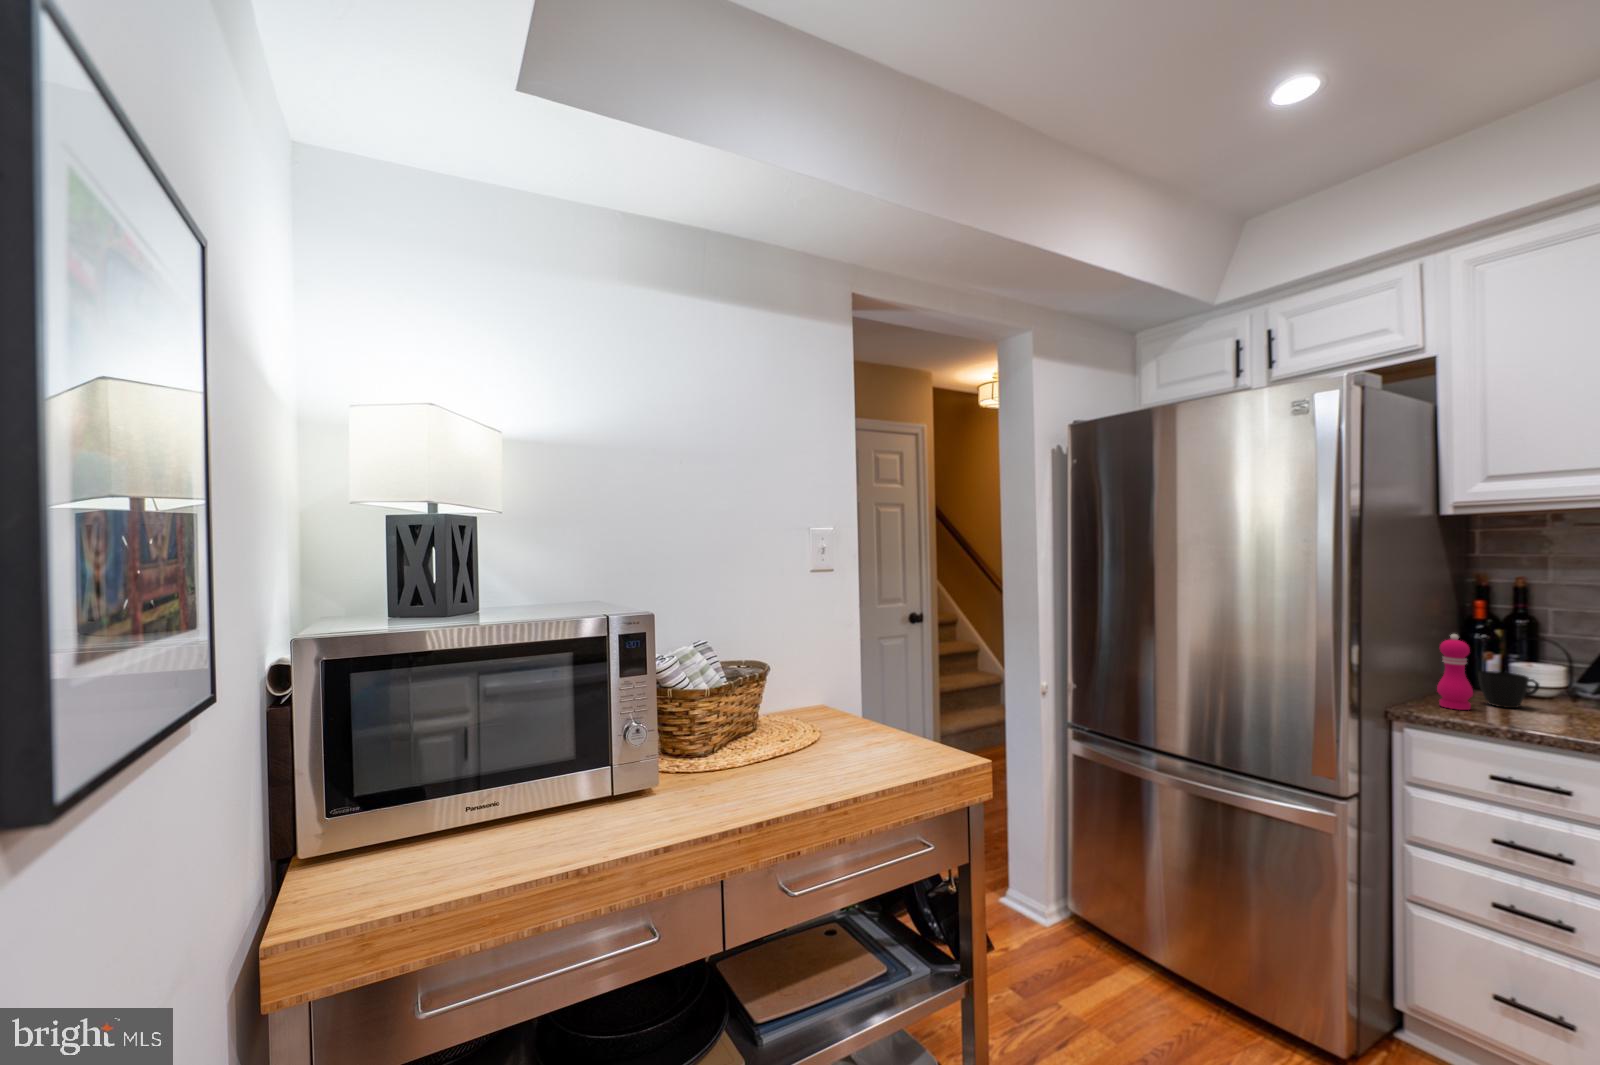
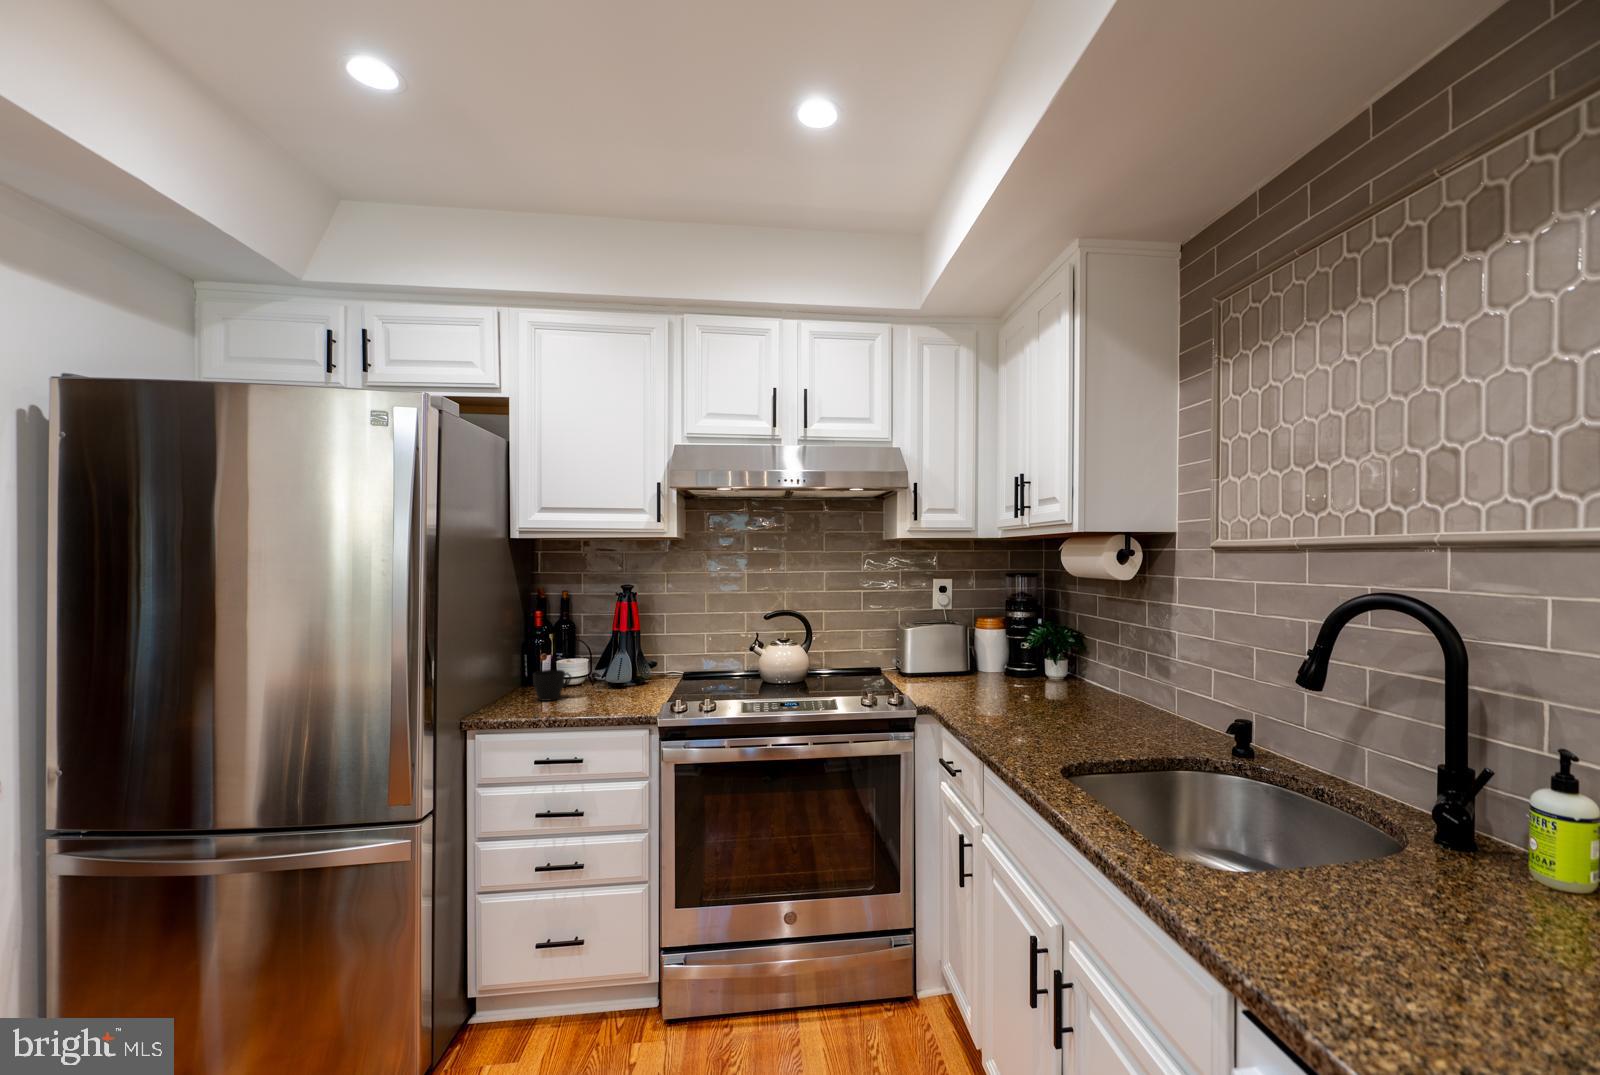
pepper mill: present [1437,634,1473,710] -> none [502,644,528,712]

